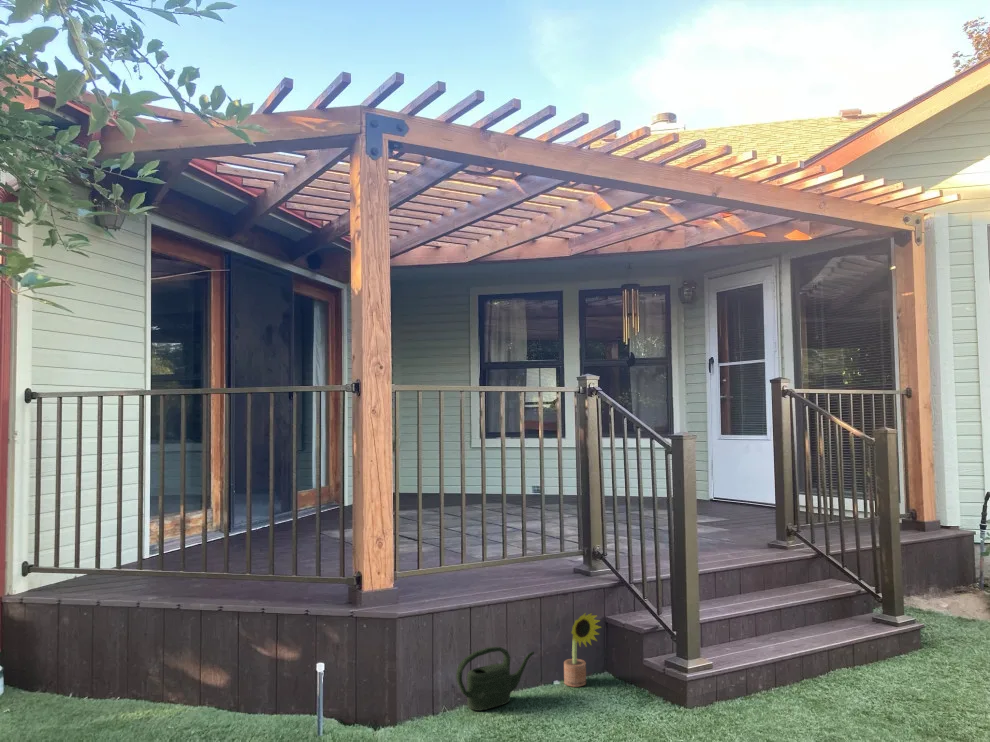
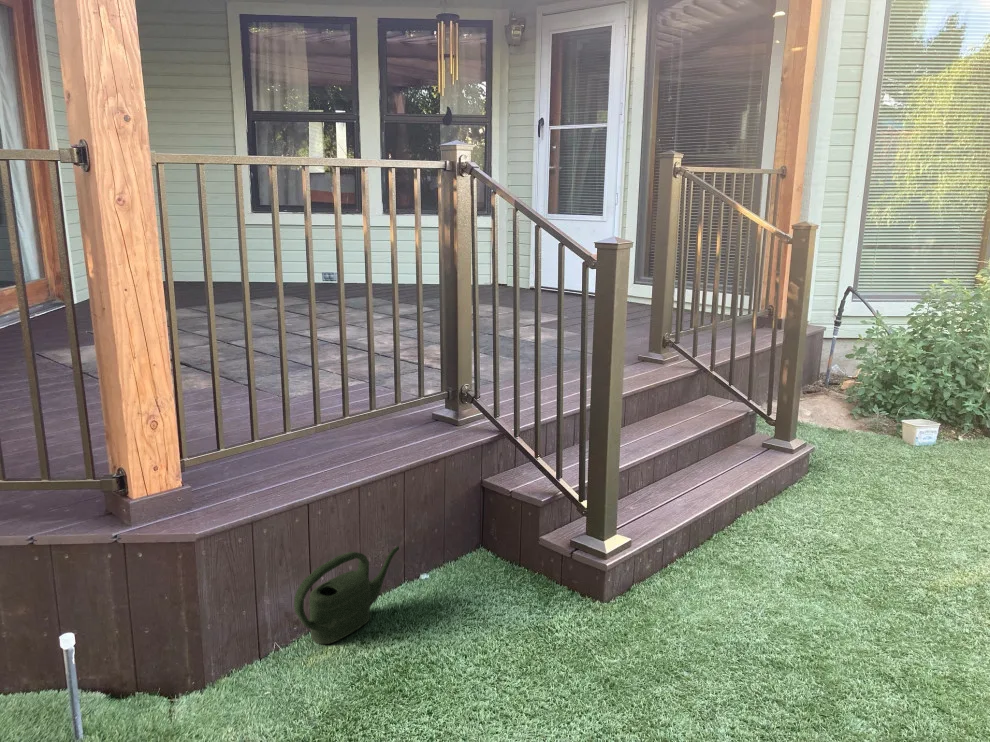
decorative plant: present [564,614,601,687] -> none [435,488,488,580]

